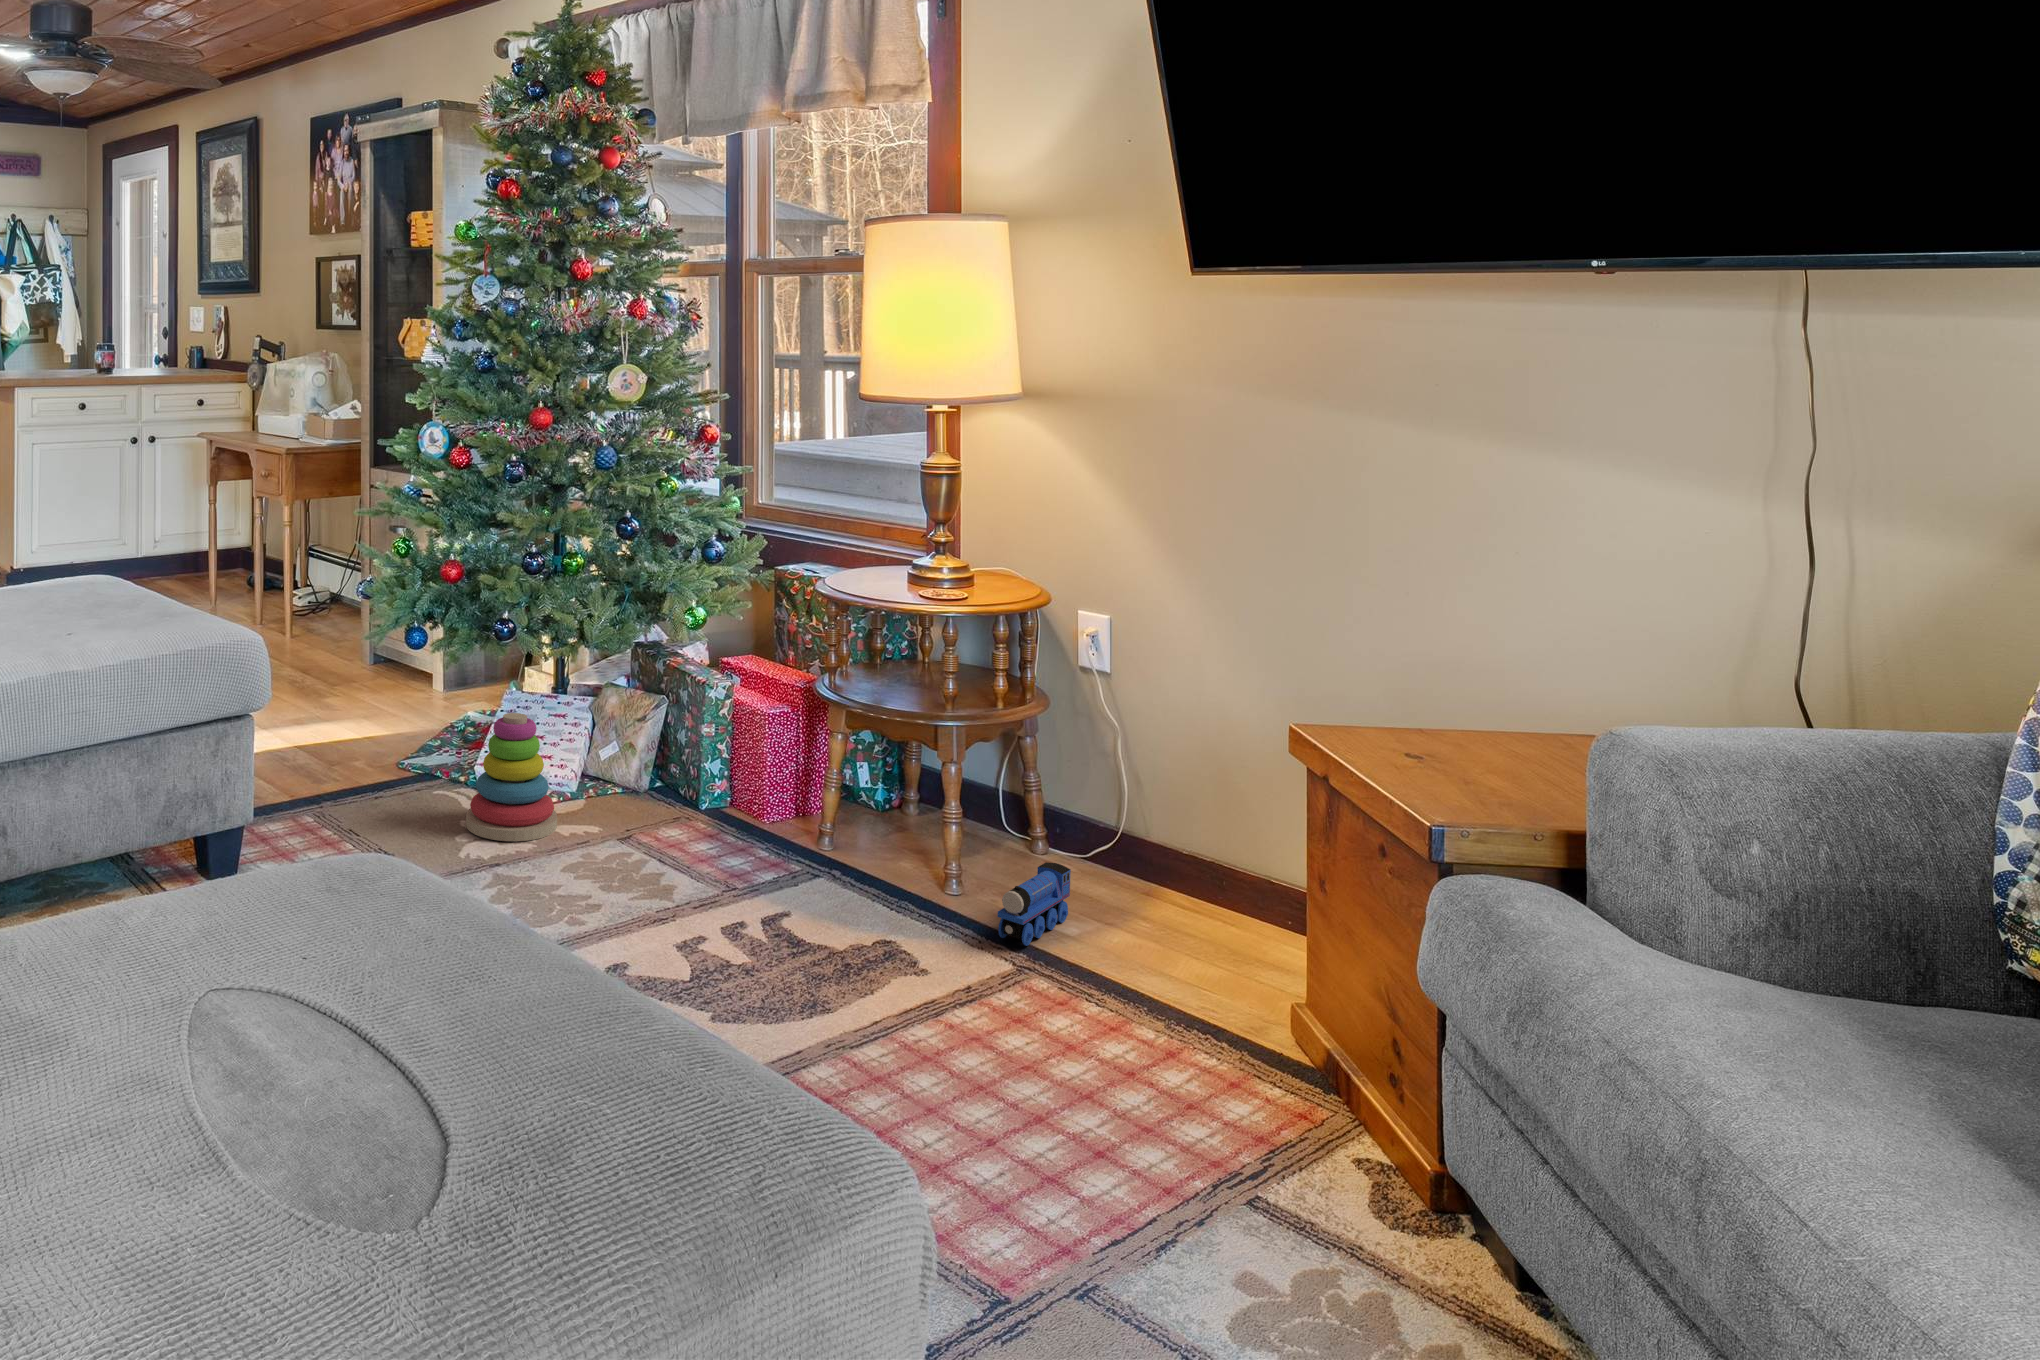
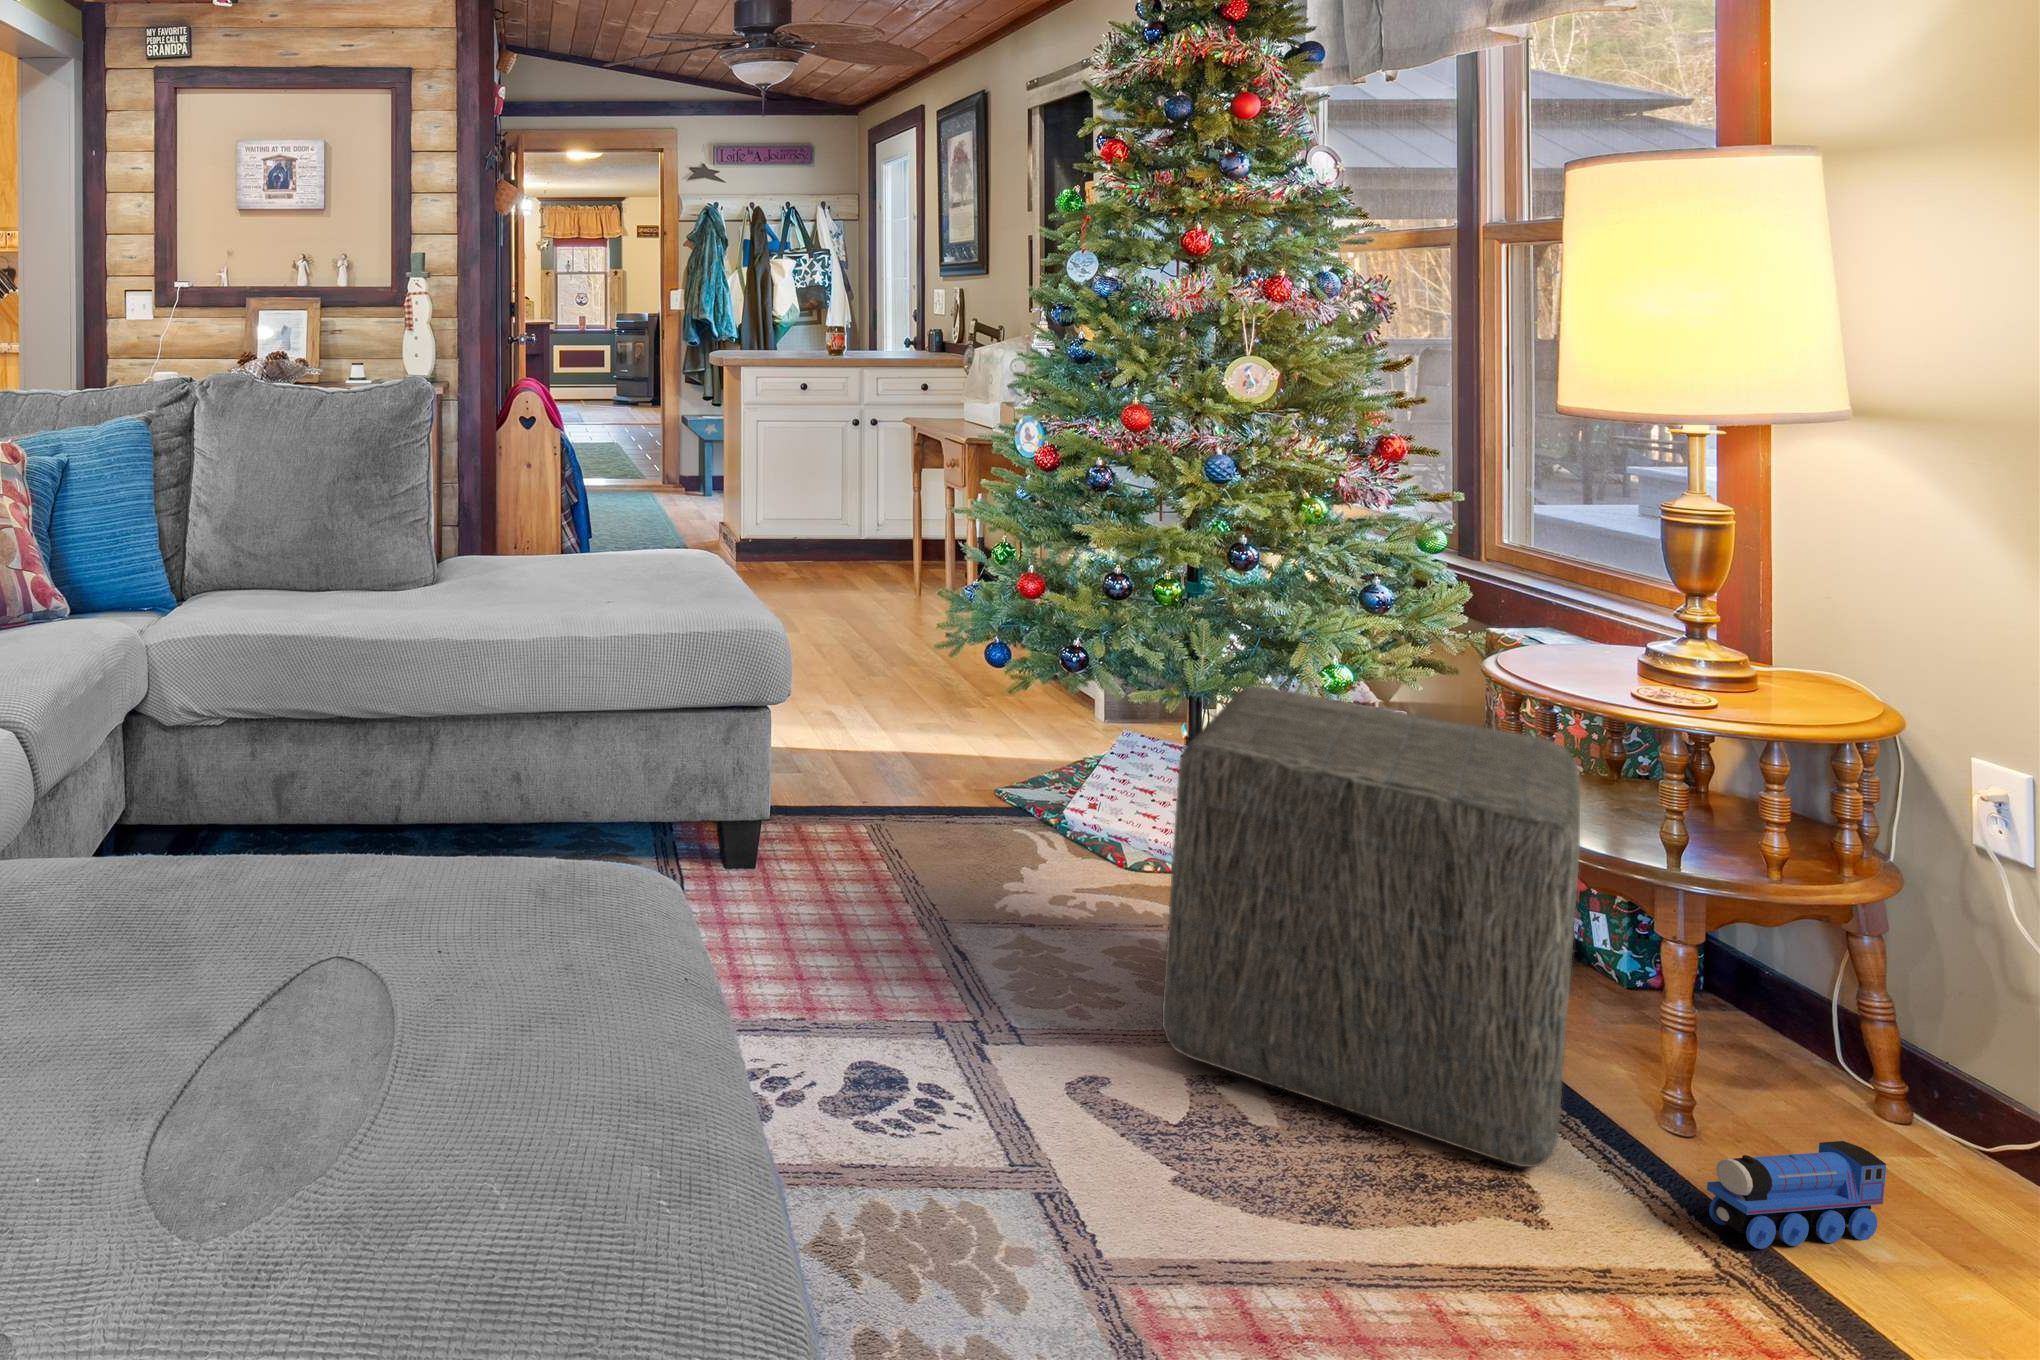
ottoman: none [636,625,919,940] -> present [1162,686,1580,1167]
stacking toy: present [466,713,557,841] -> none [1026,759,1141,910]

